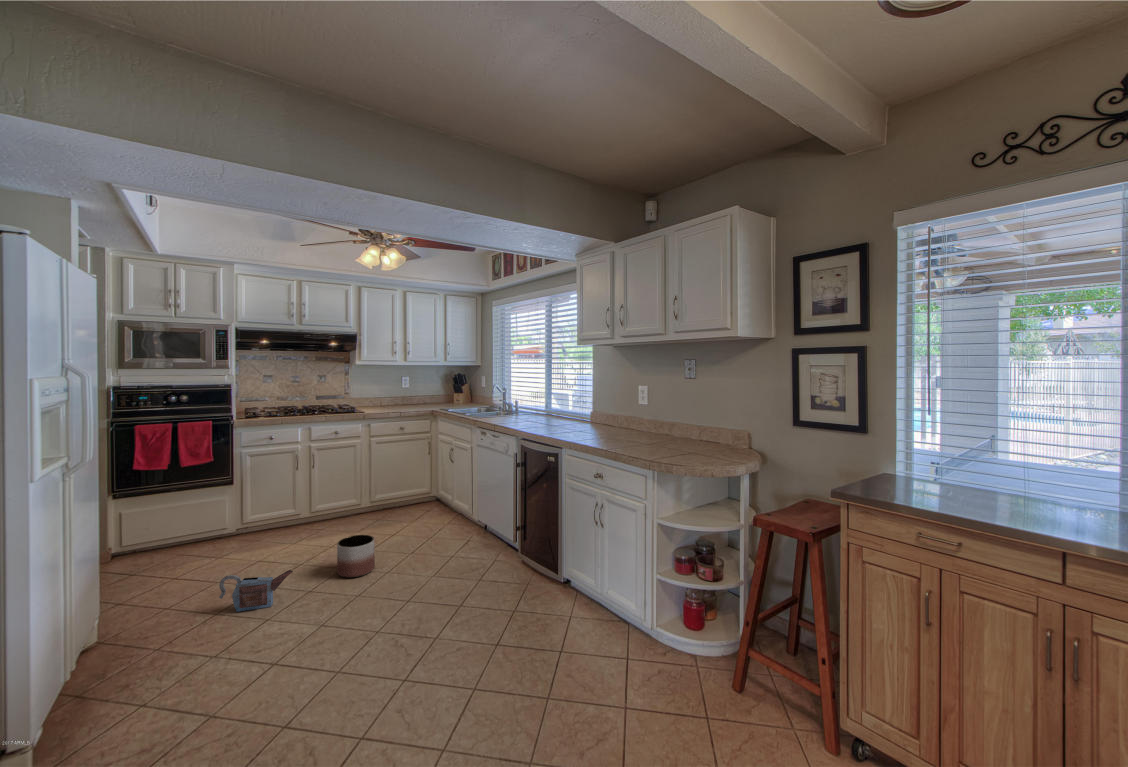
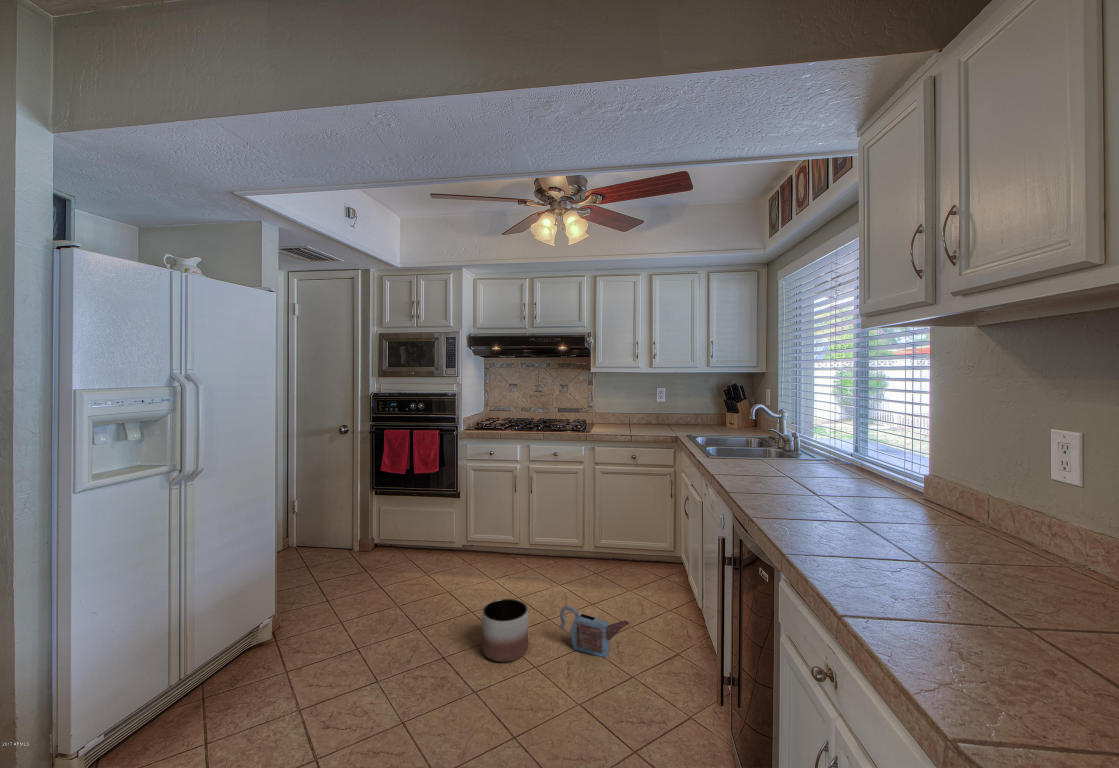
watering can: present [219,570,293,612] -> present [560,606,629,658]

